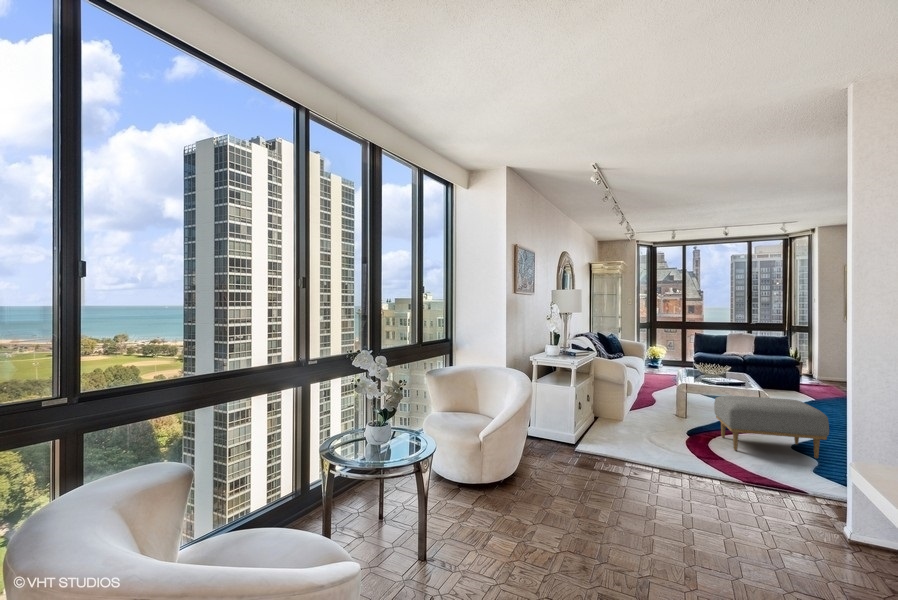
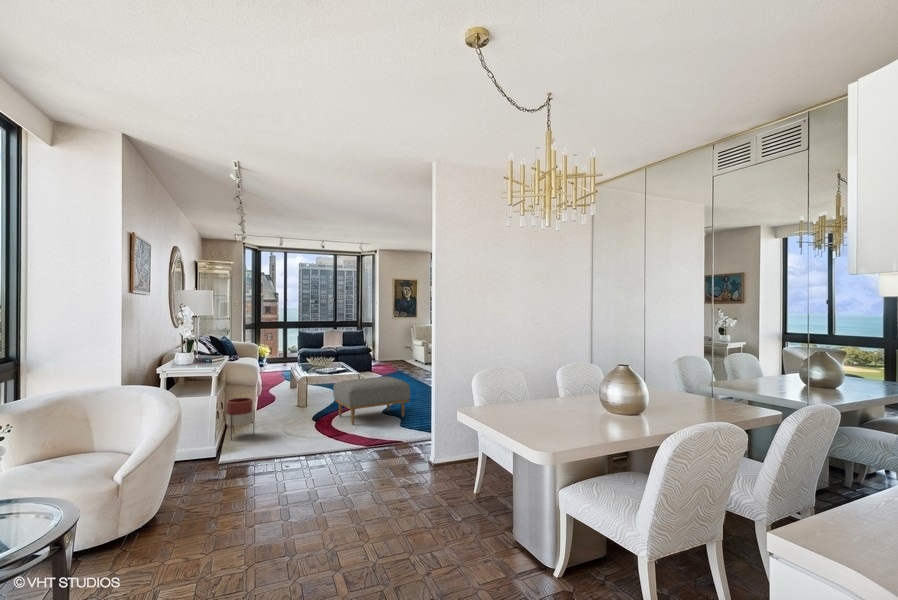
planter: none [594,395,620,435] -> present [226,398,254,440]

